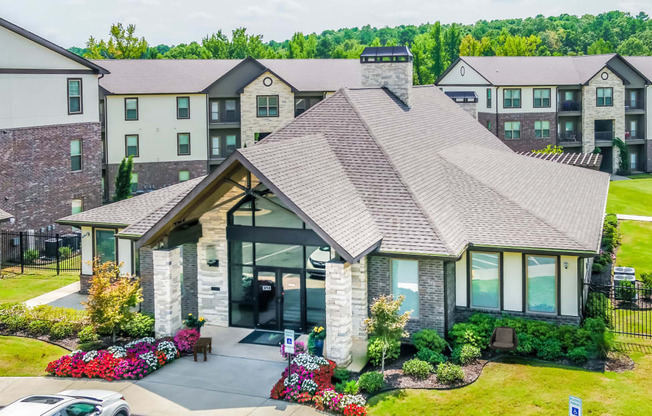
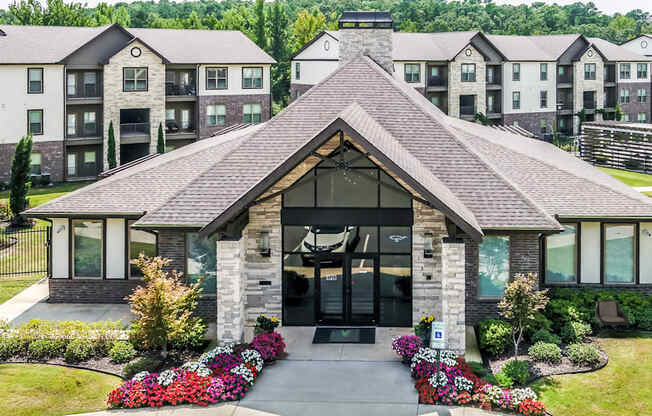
bench: present [193,337,212,361] -> none [279,340,300,370]

